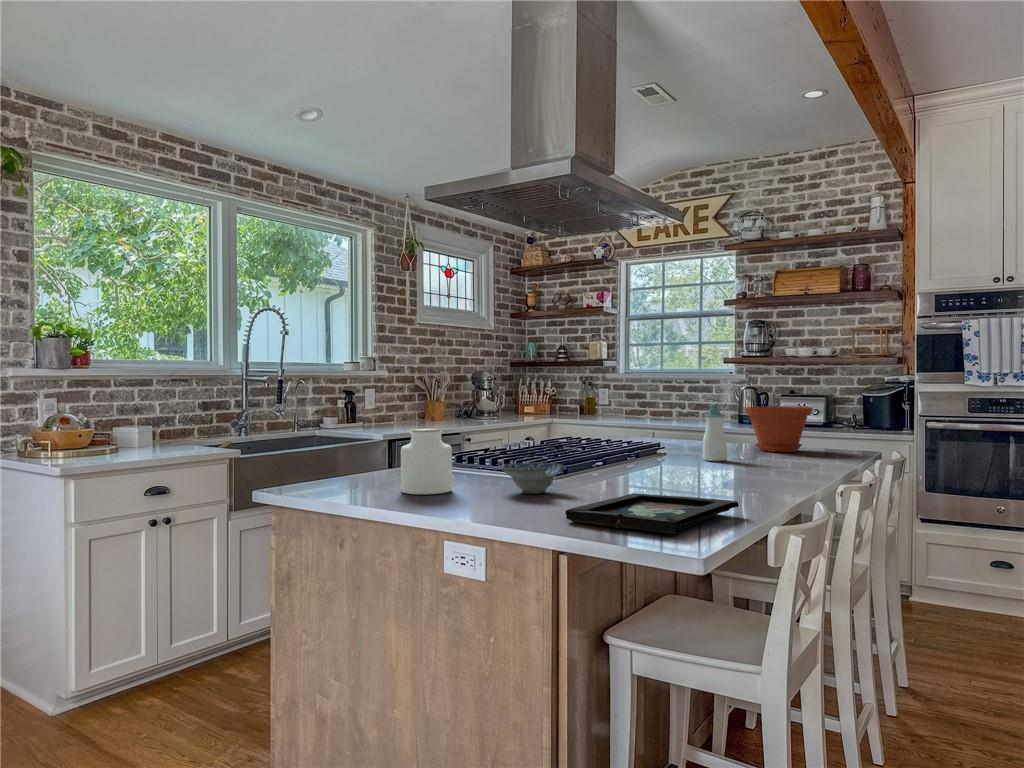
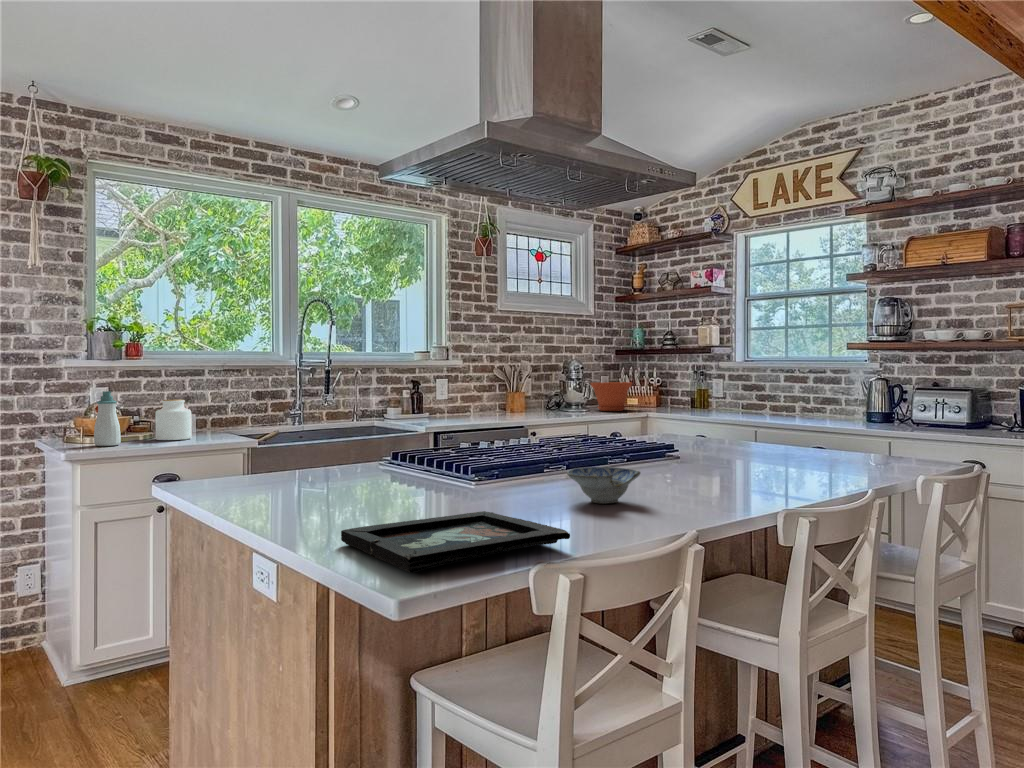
soap bottle: present [703,404,727,461] -> present [94,391,121,446]
plant pot: present [744,406,813,452] -> present [591,382,632,411]
jar: present [401,429,452,494] -> present [156,399,192,440]
ceramic bowl: present [501,463,564,494] -> present [567,467,640,504]

